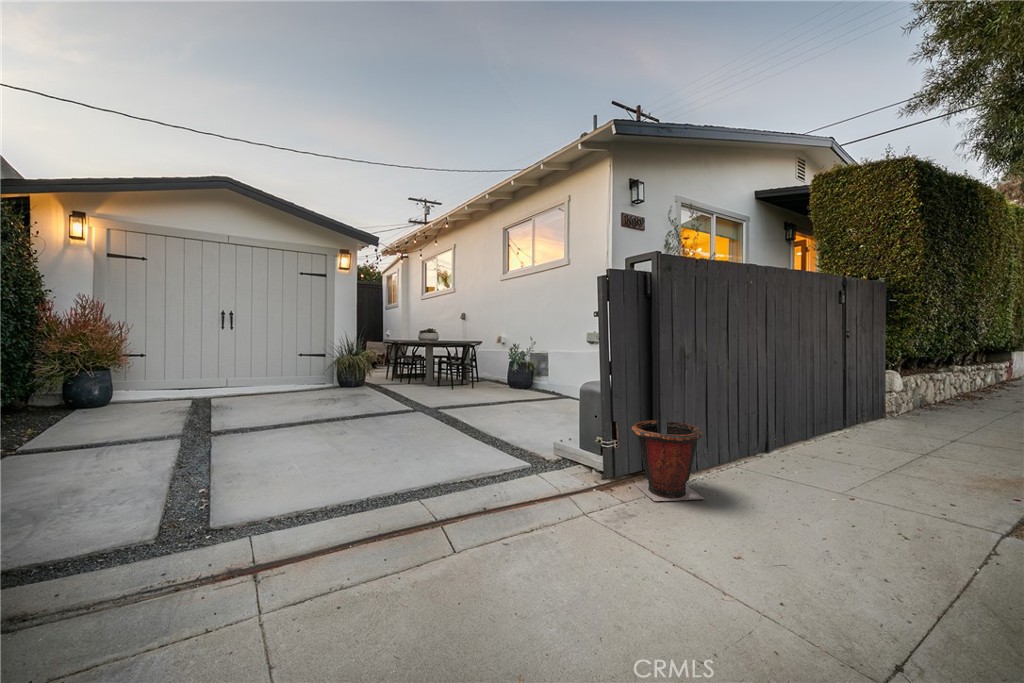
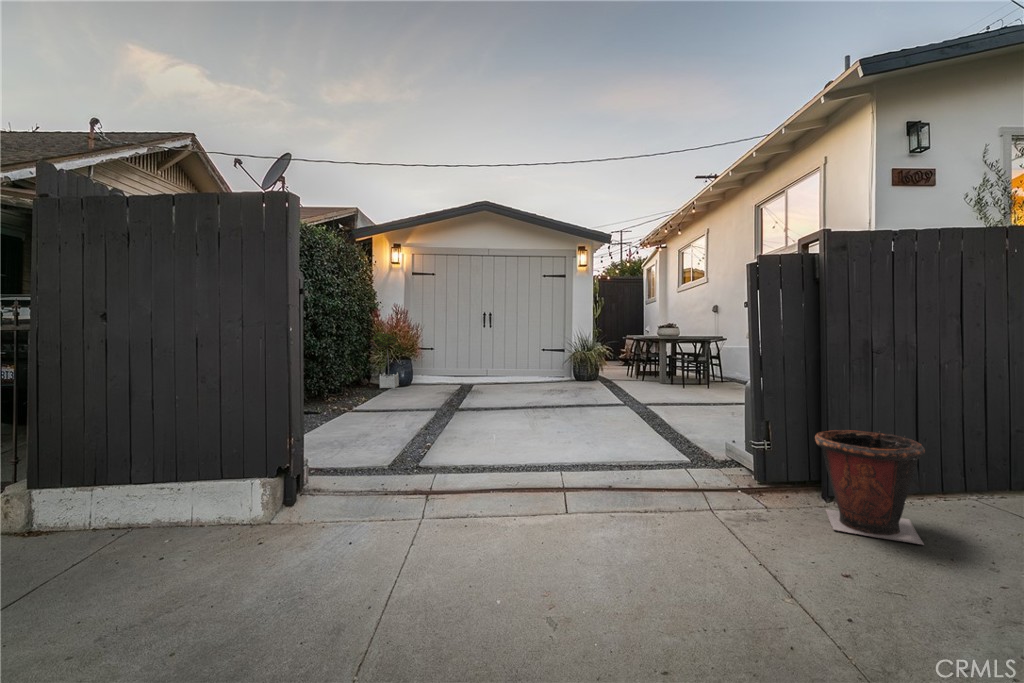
potted tree: none [36,333,88,415] -> present [373,332,399,388]

